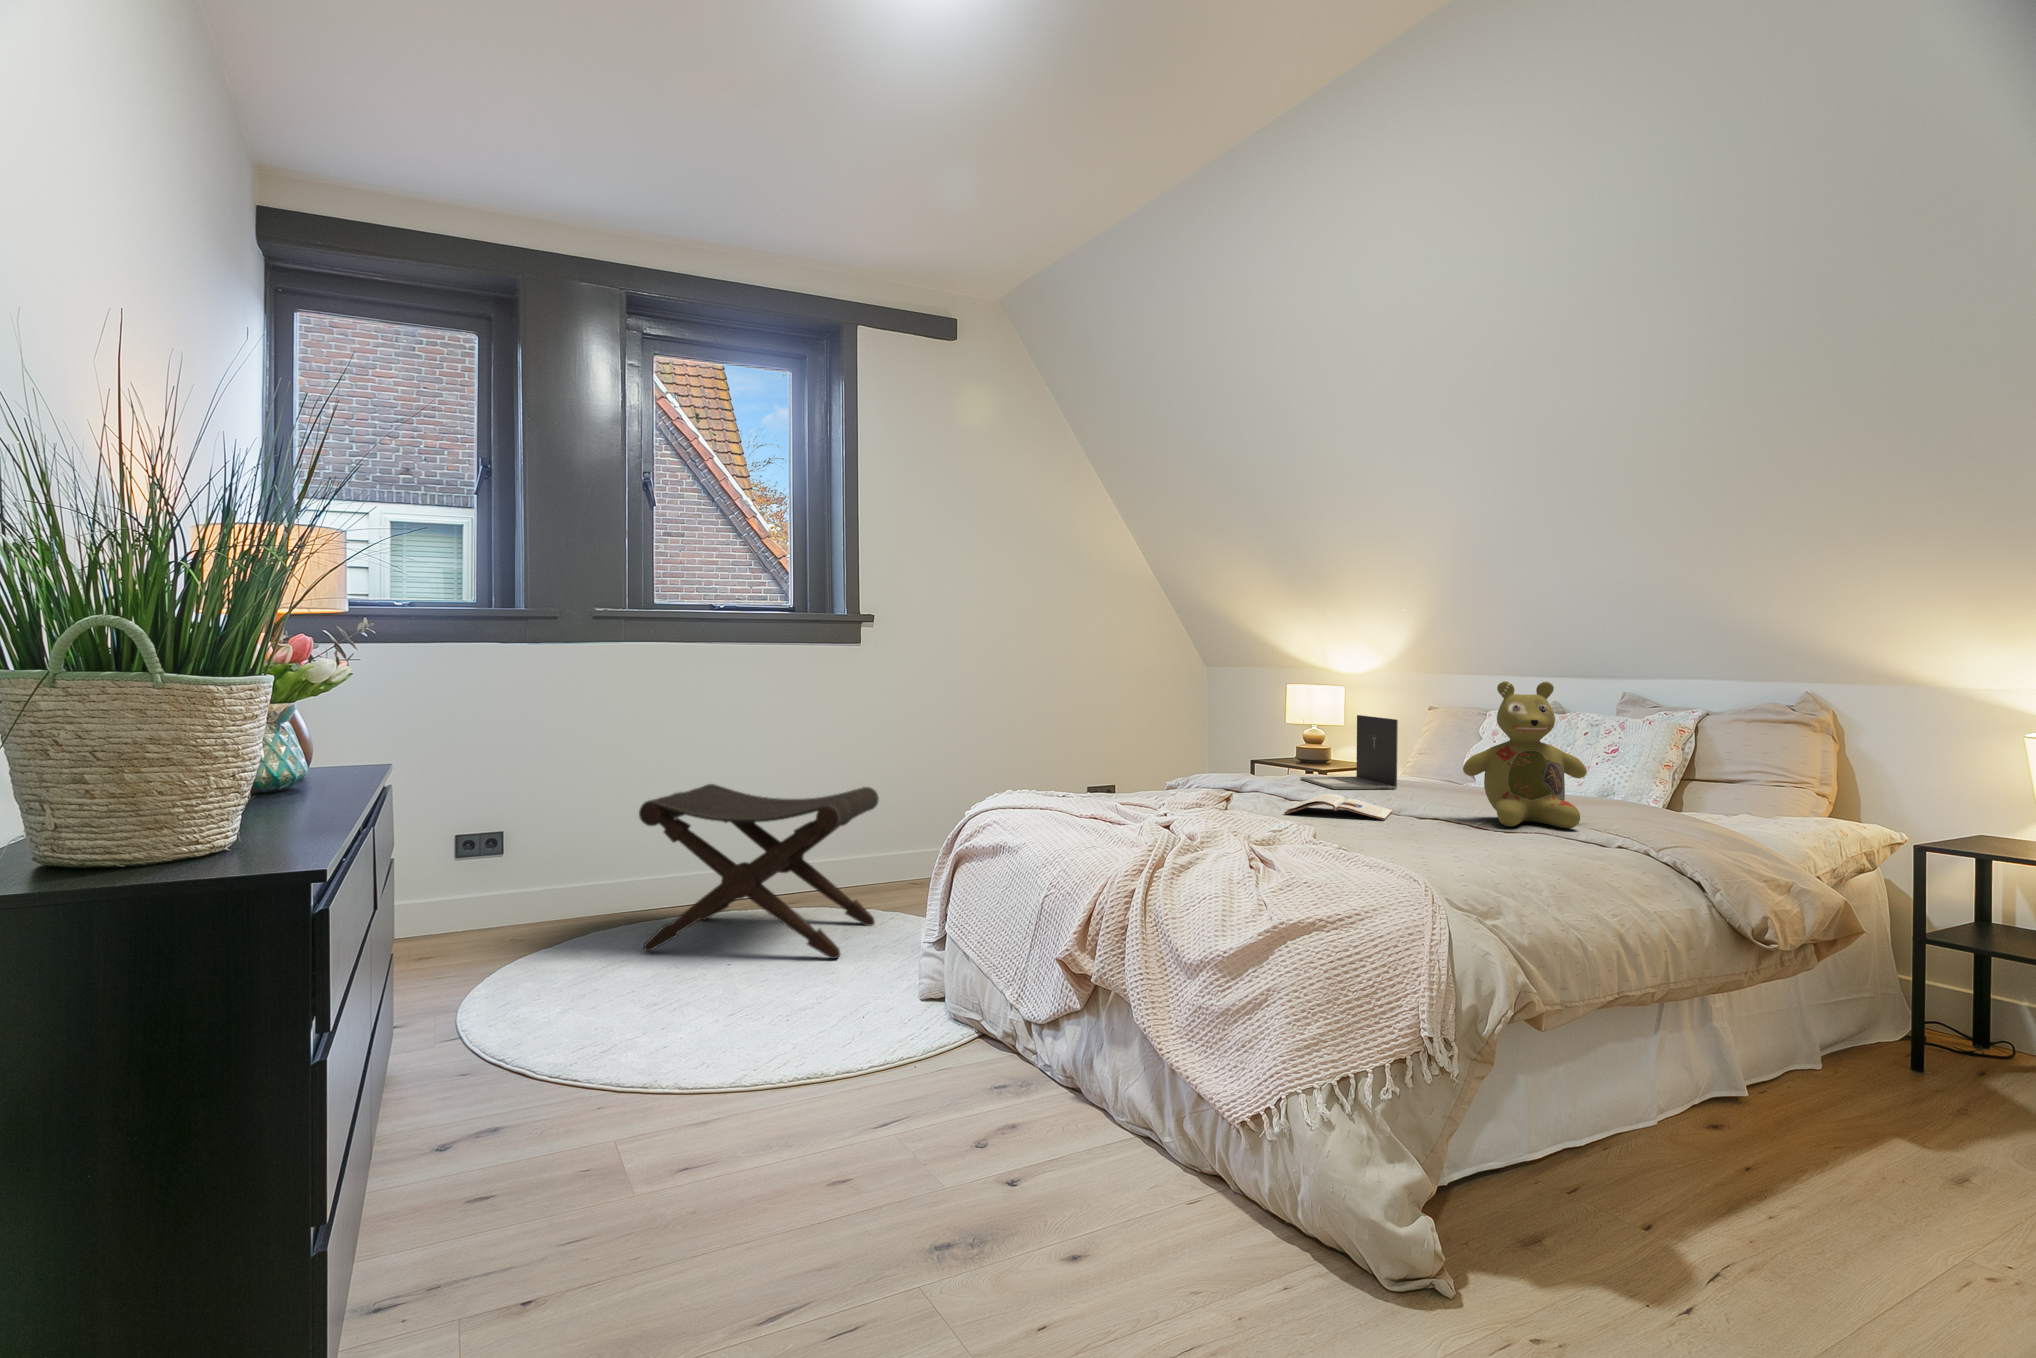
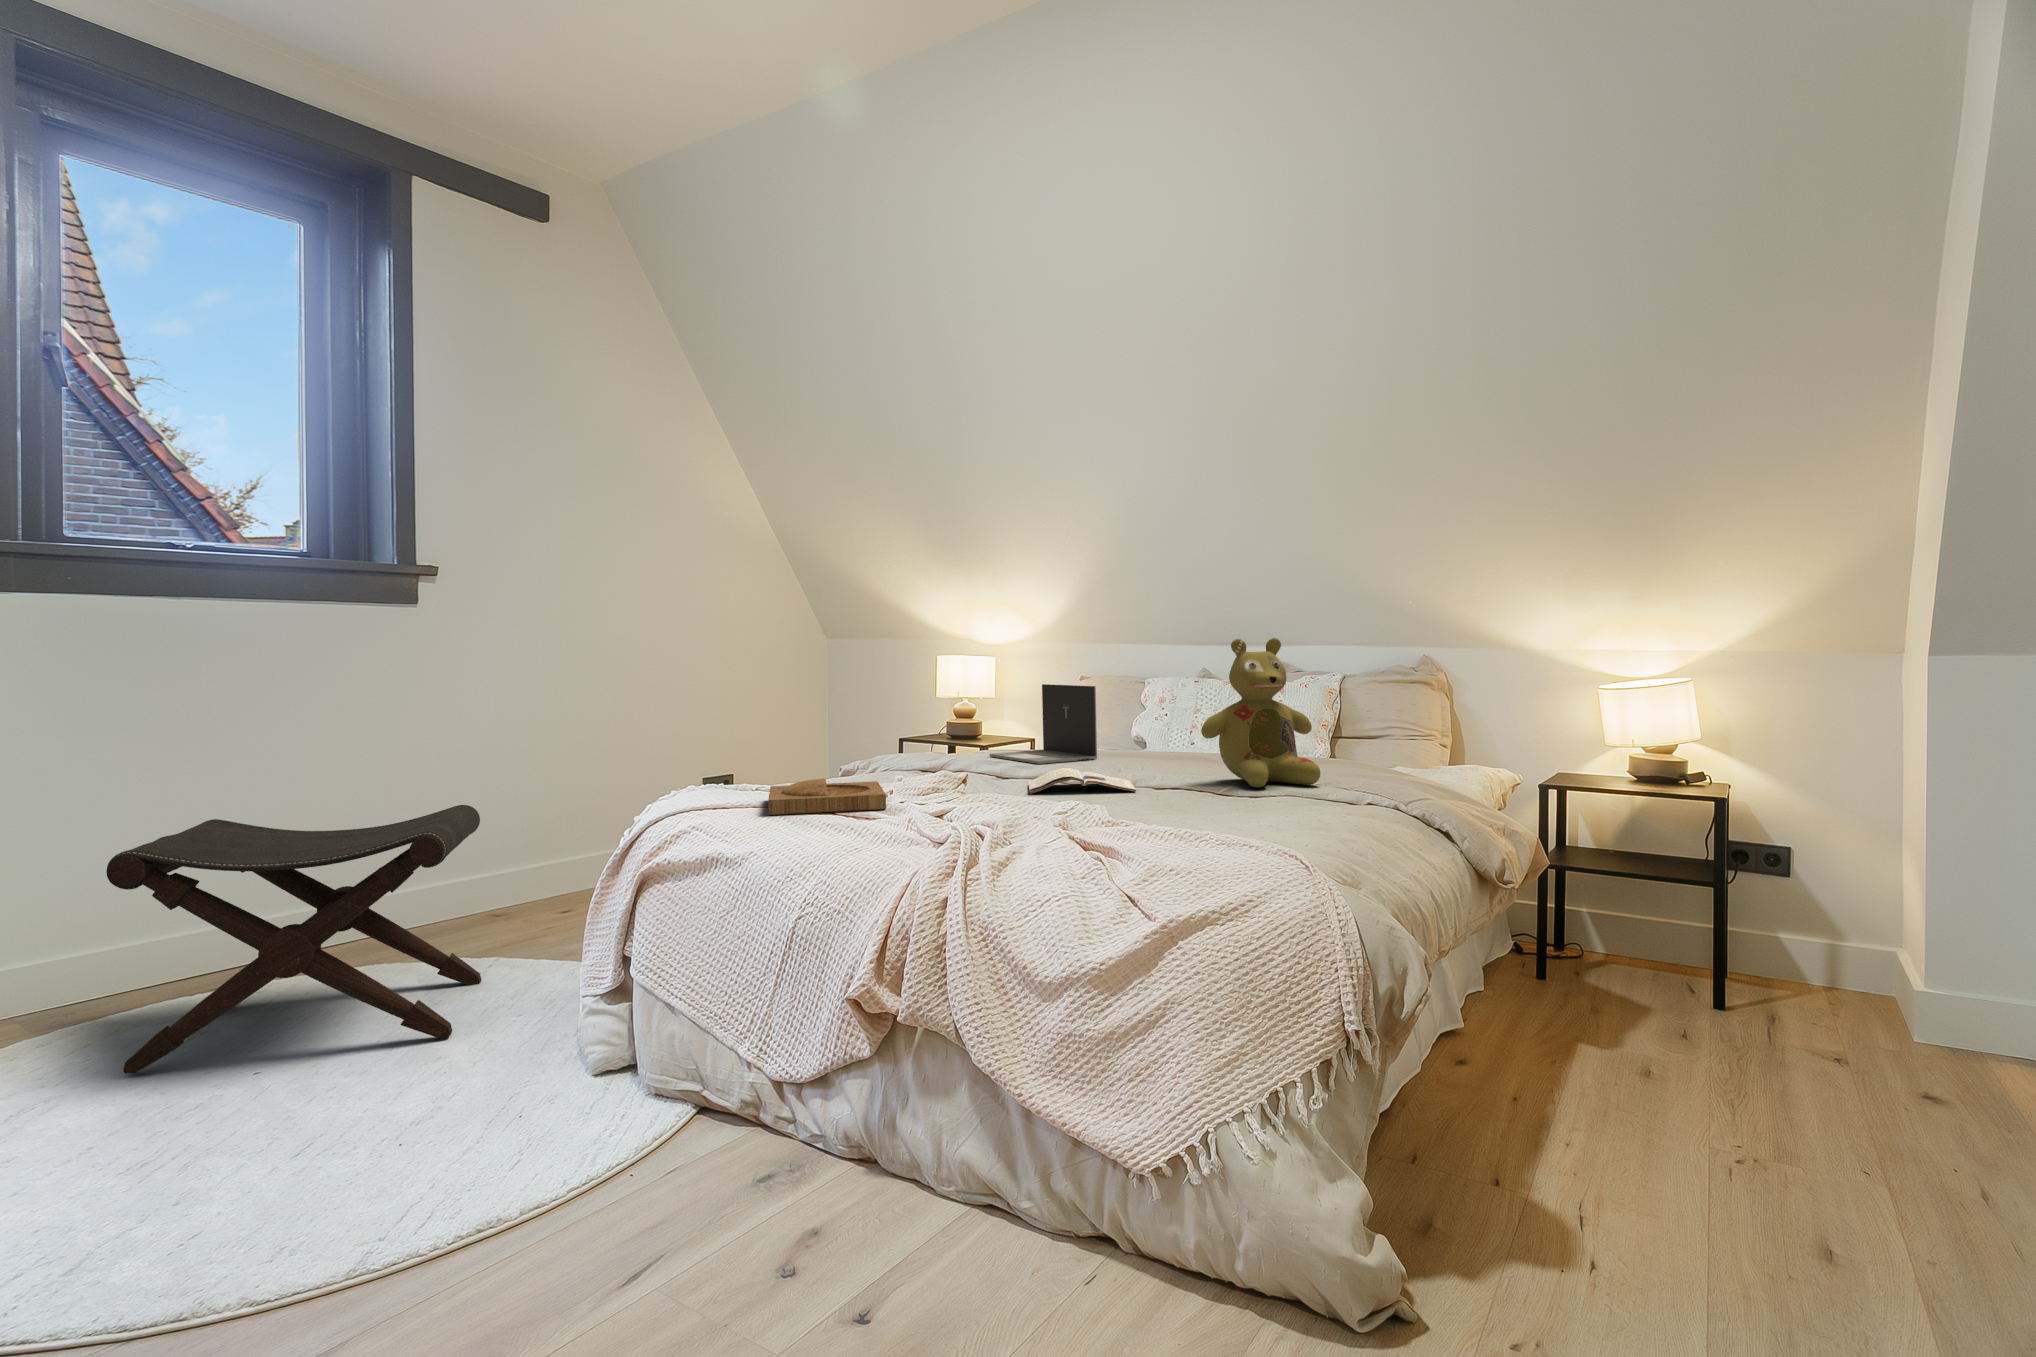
tray: none [1053,787,1158,815] -> present [768,779,886,815]

